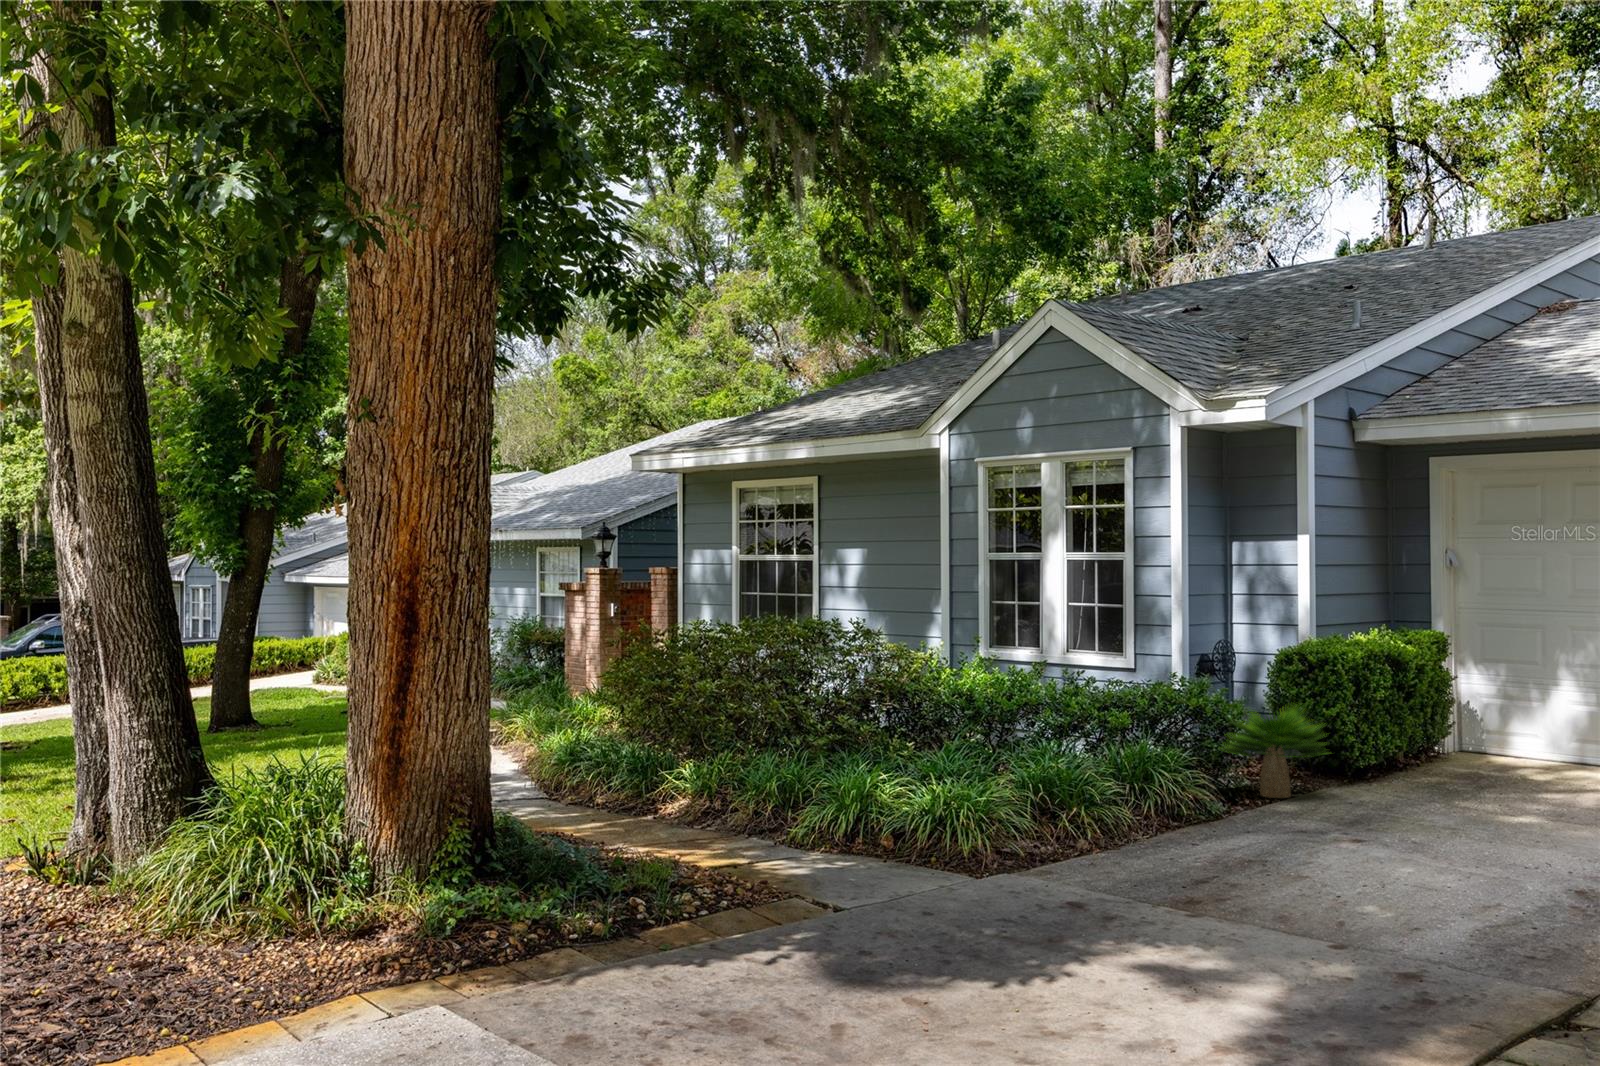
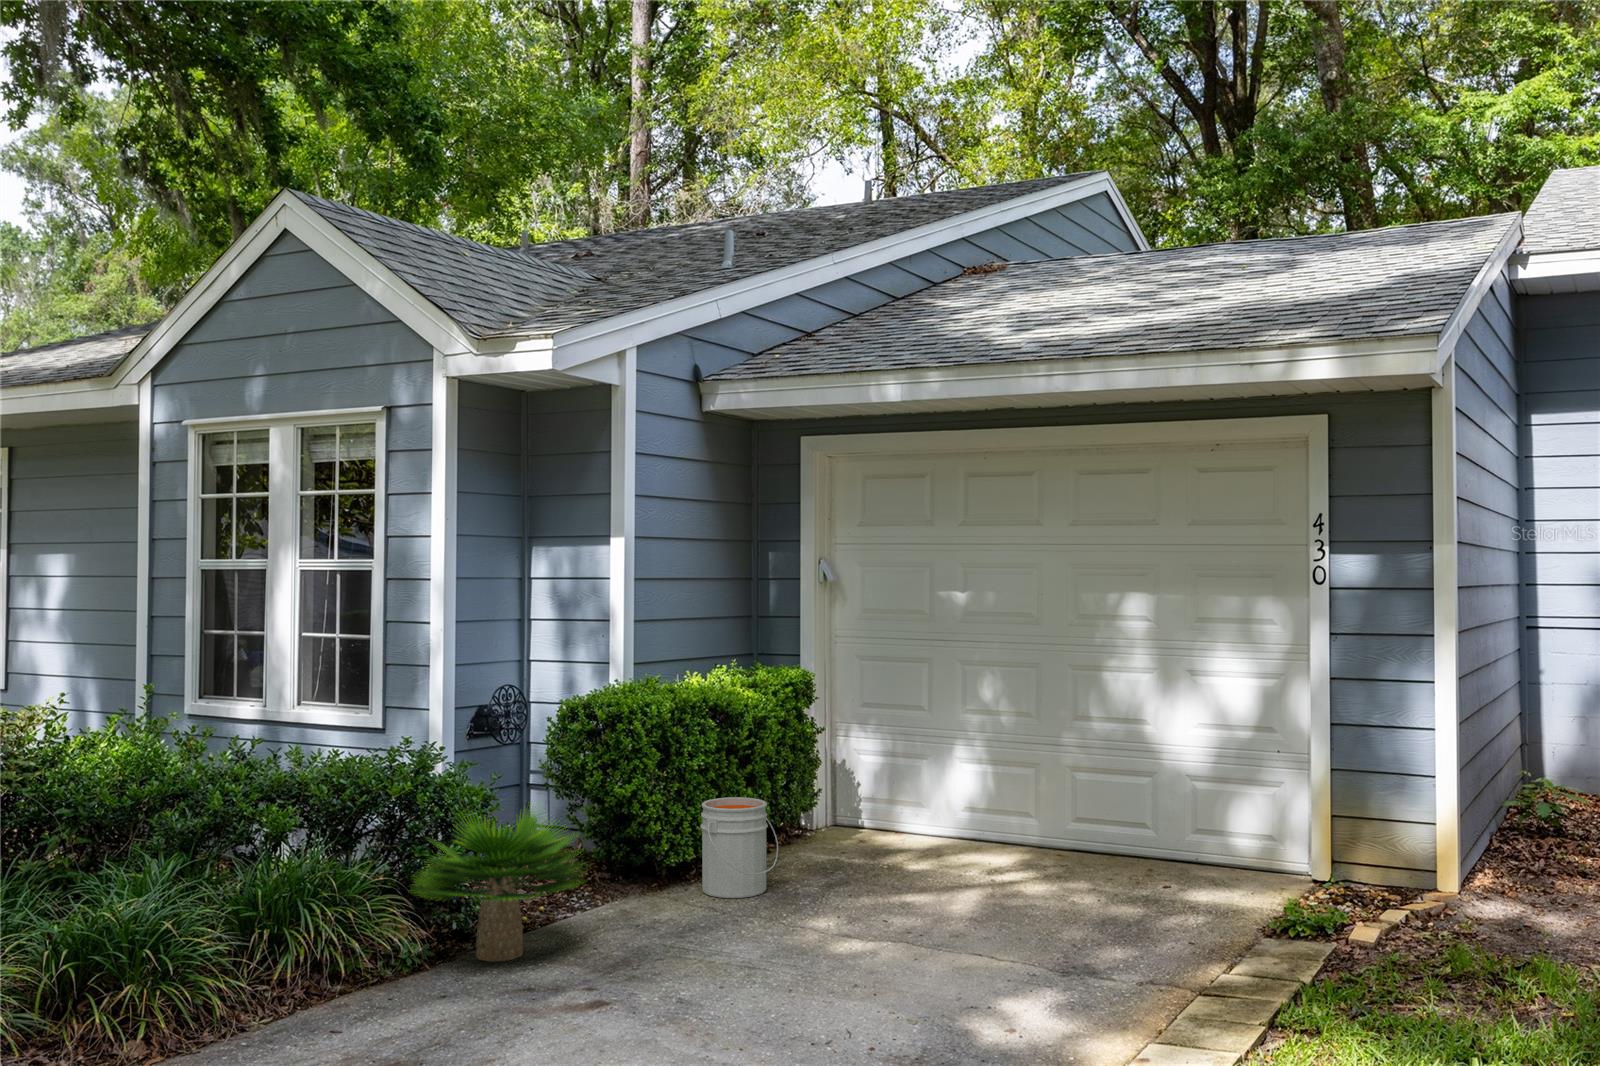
bucket: none [1383,715,1441,781] -> present [701,797,778,898]

